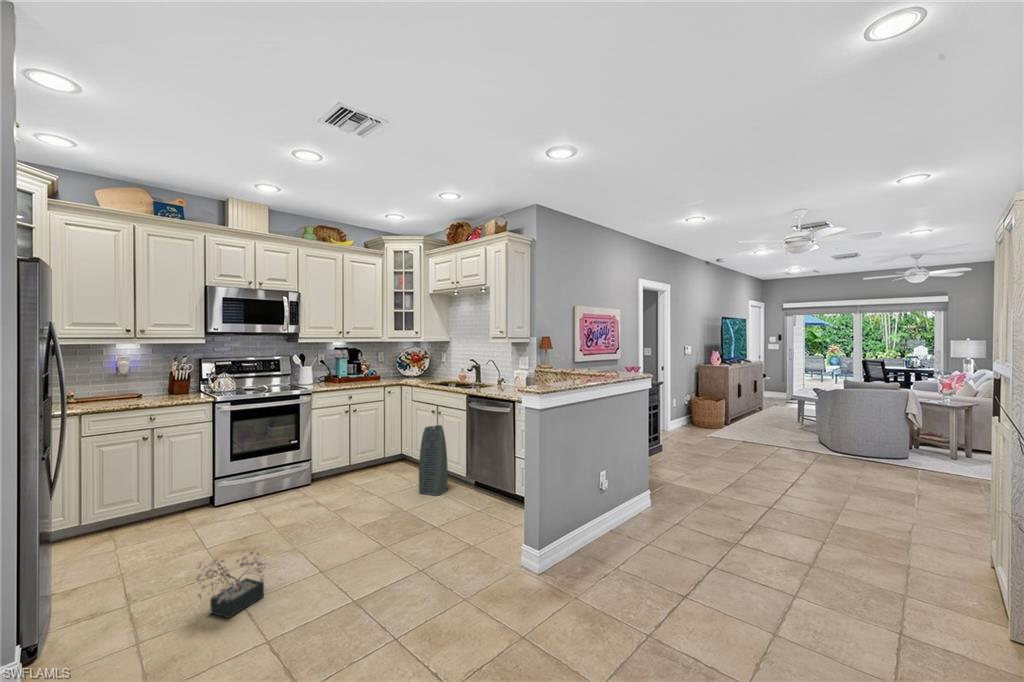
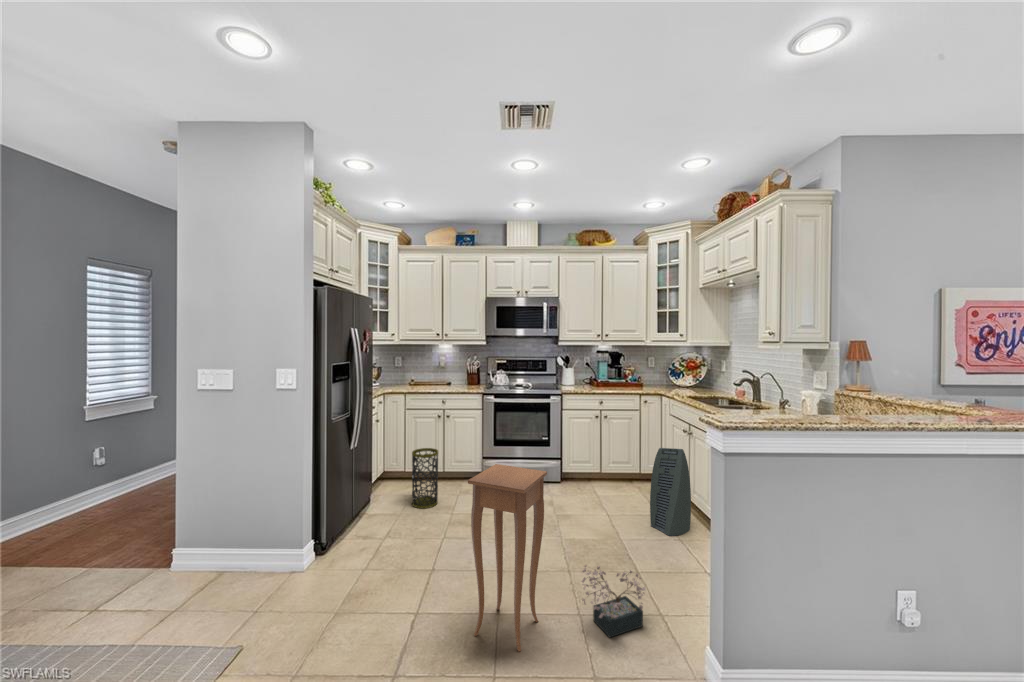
side table: none [345,450,404,613] -> present [468,464,547,652]
trash can: none [134,476,177,556] -> present [412,448,438,508]
decorative plant: present [196,552,266,618] -> present [581,565,645,637]

